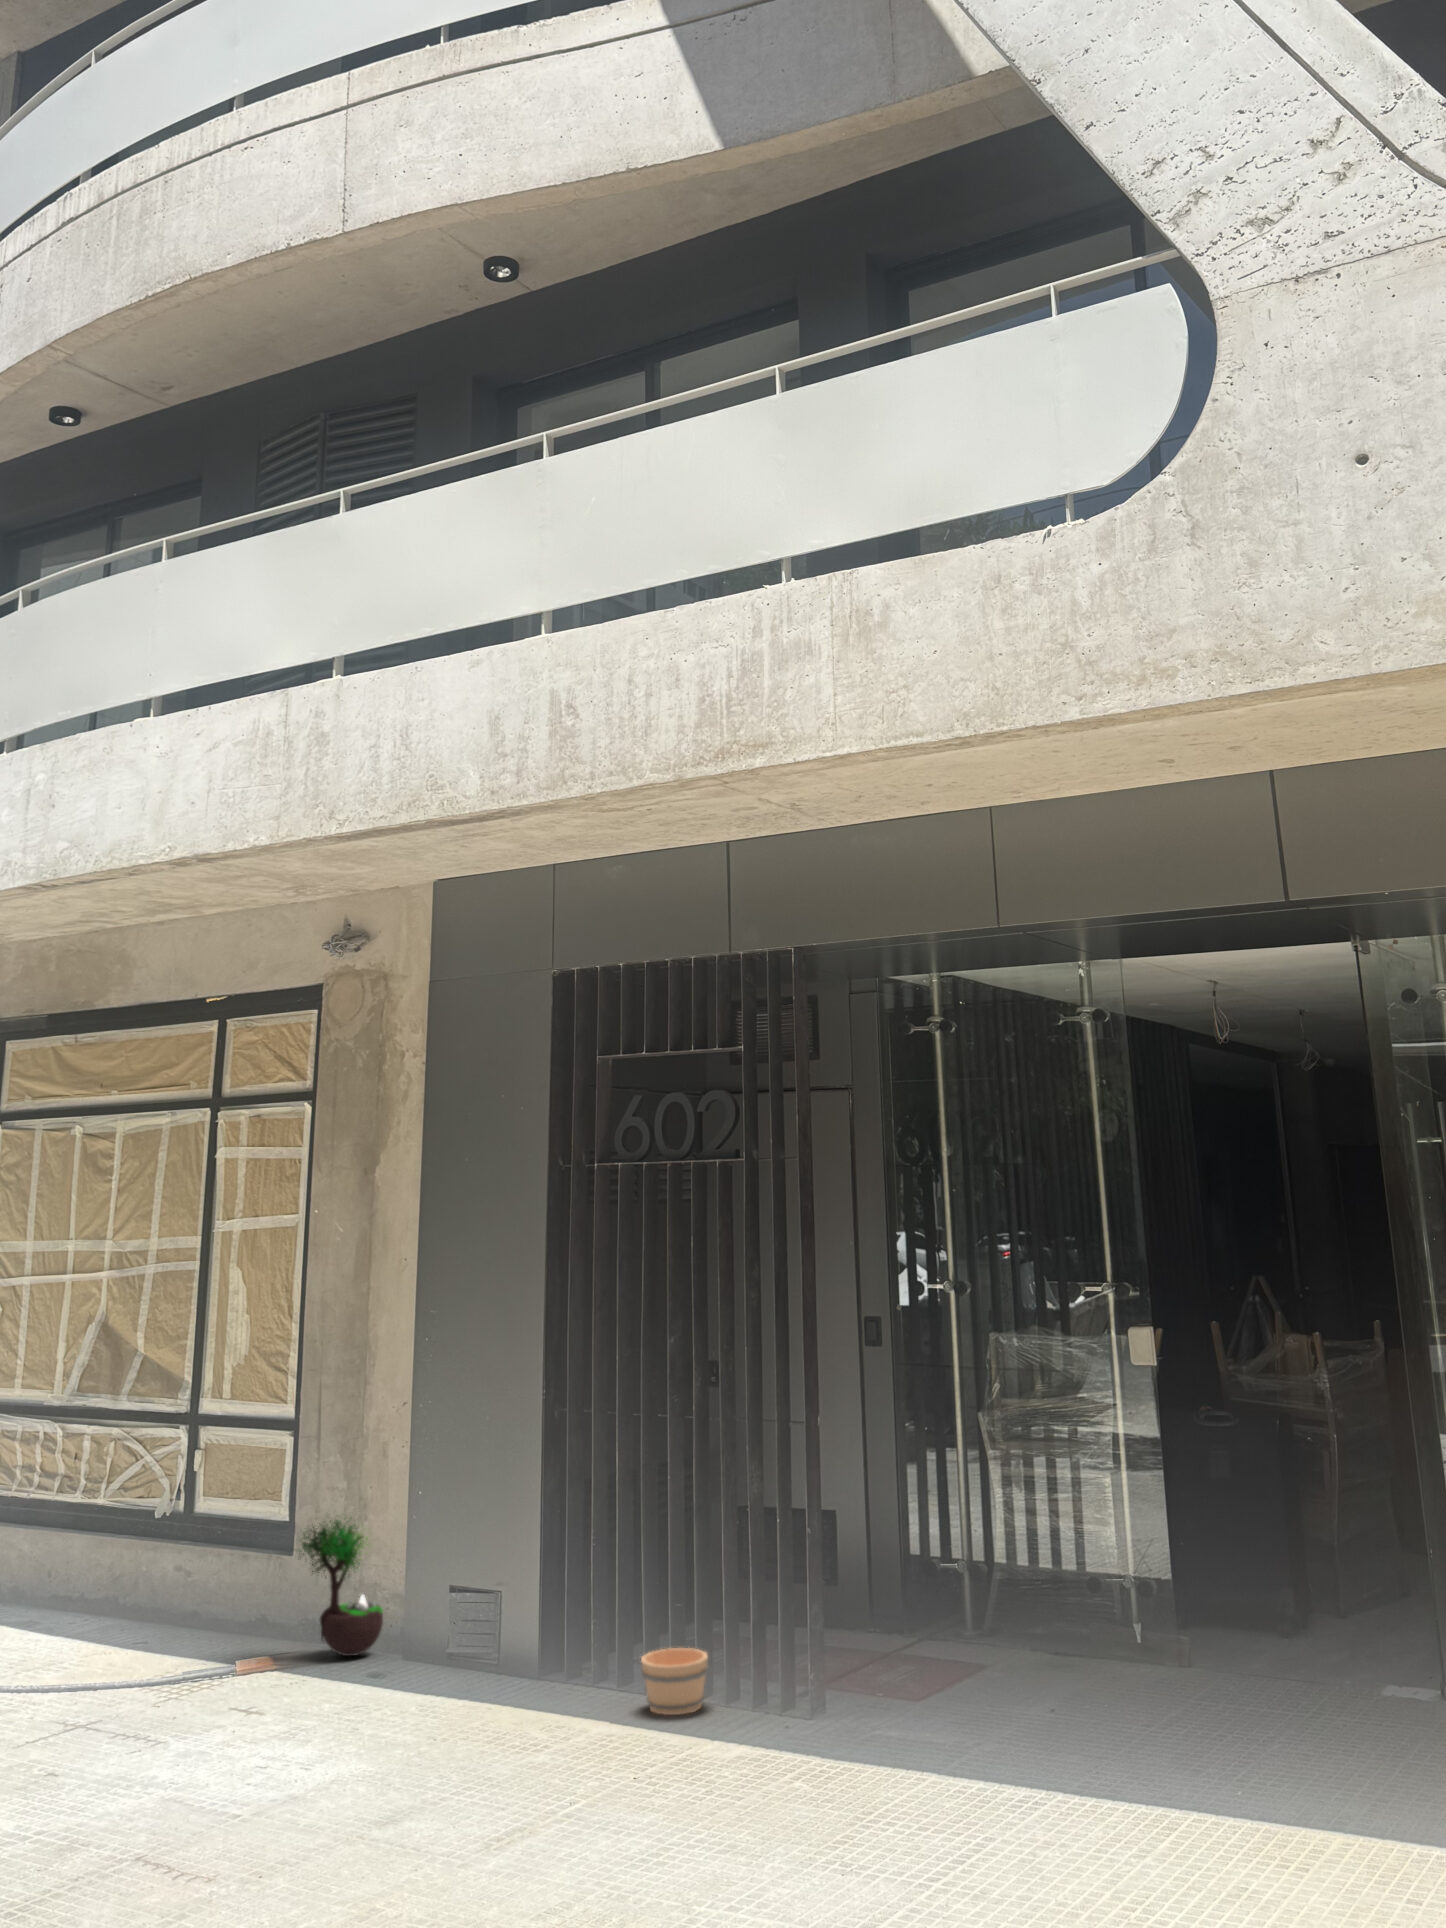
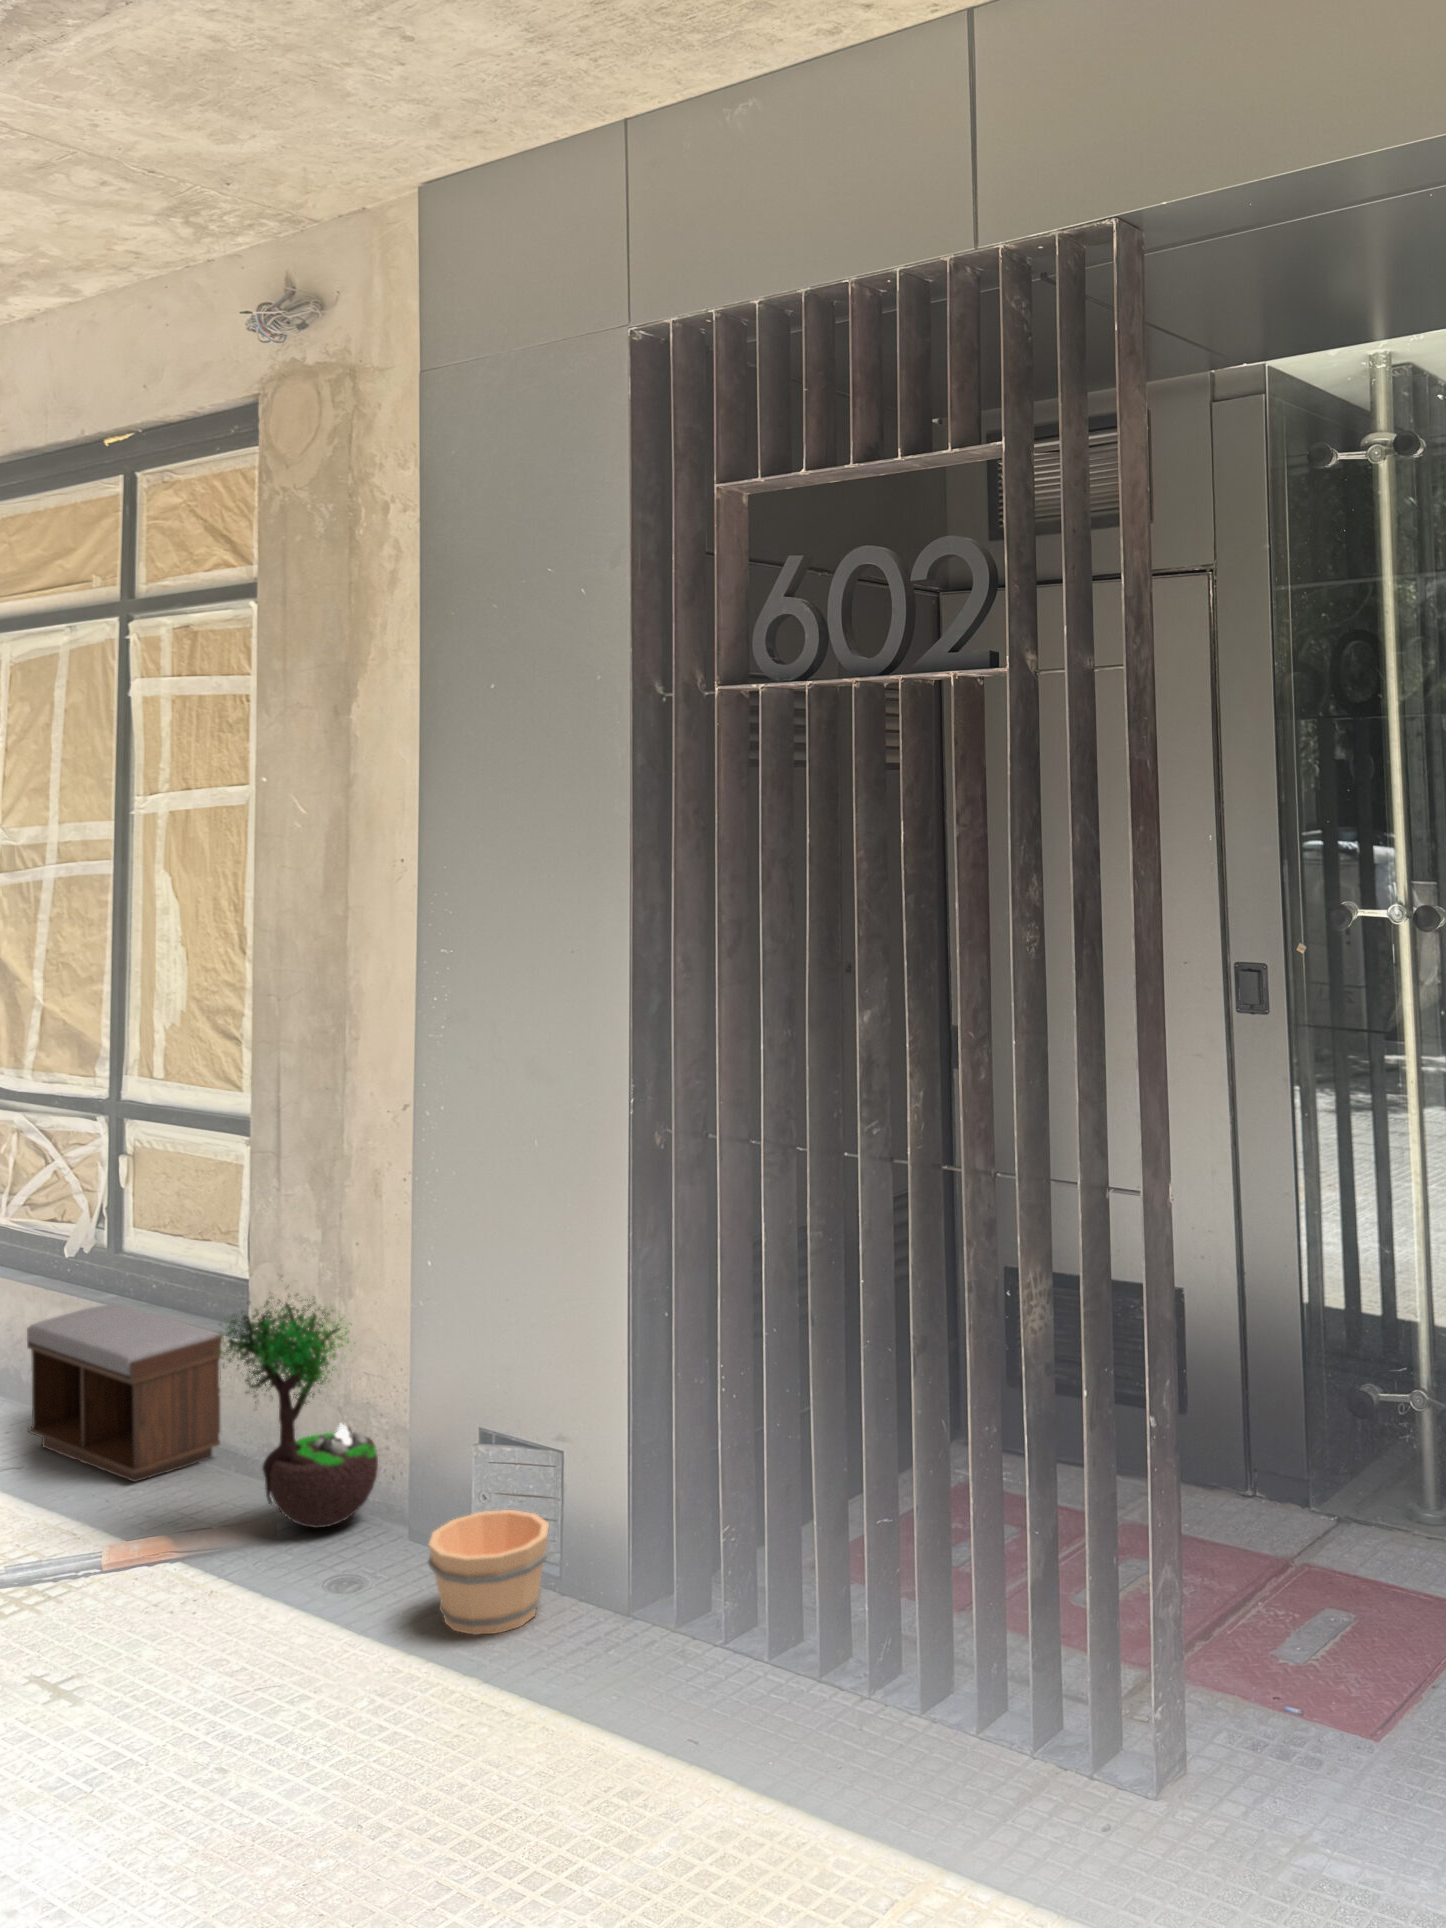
bench: none [148,1544,276,1647] -> present [27,1304,222,1482]
bucket: present [641,1648,709,1715] -> present [428,1510,550,1635]

